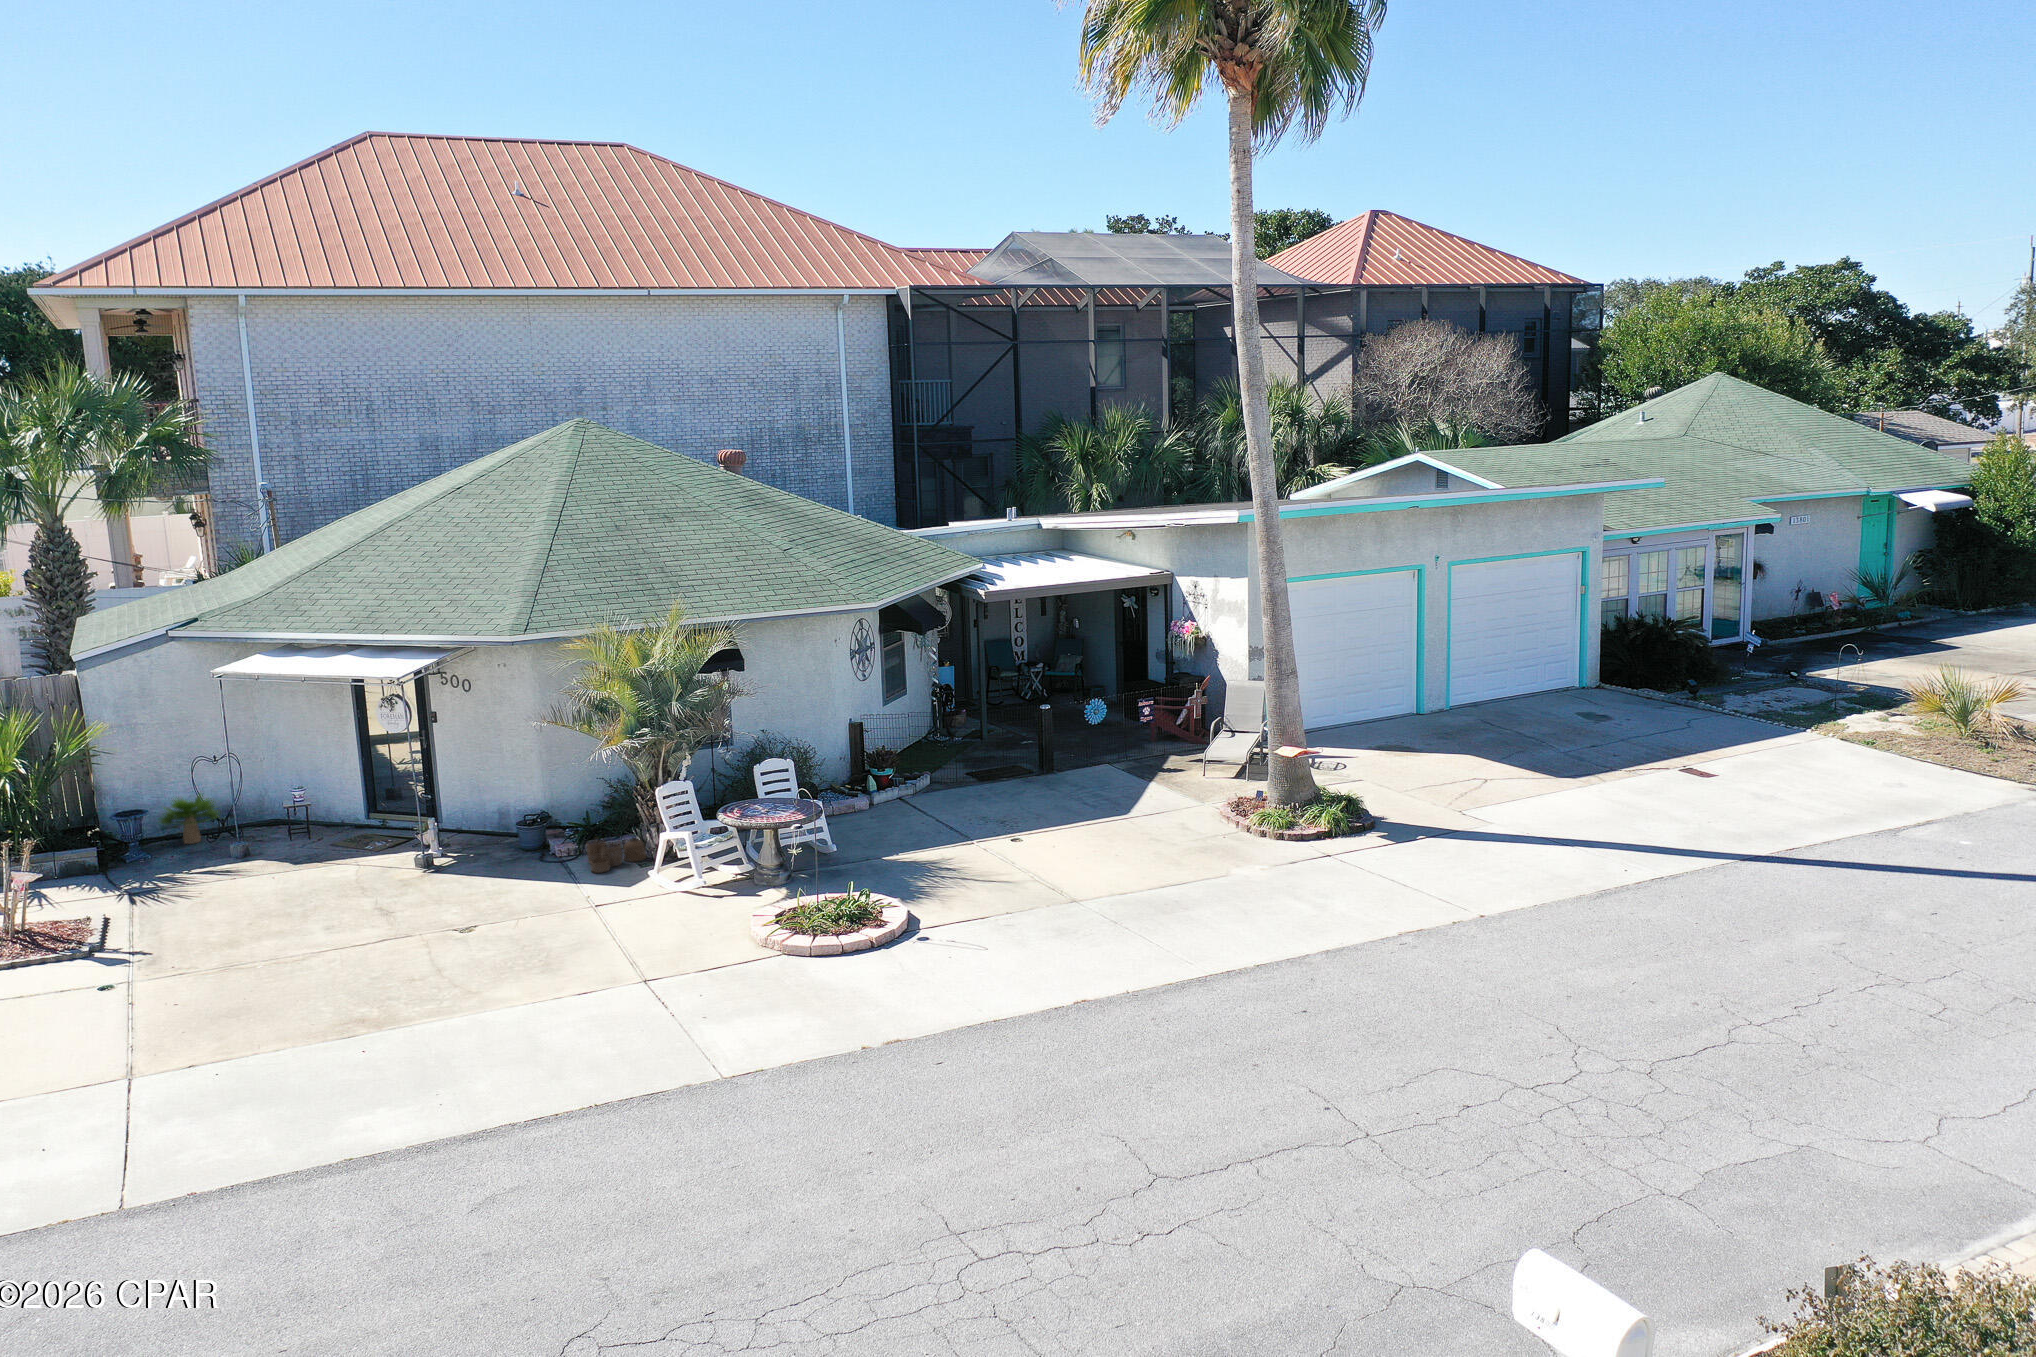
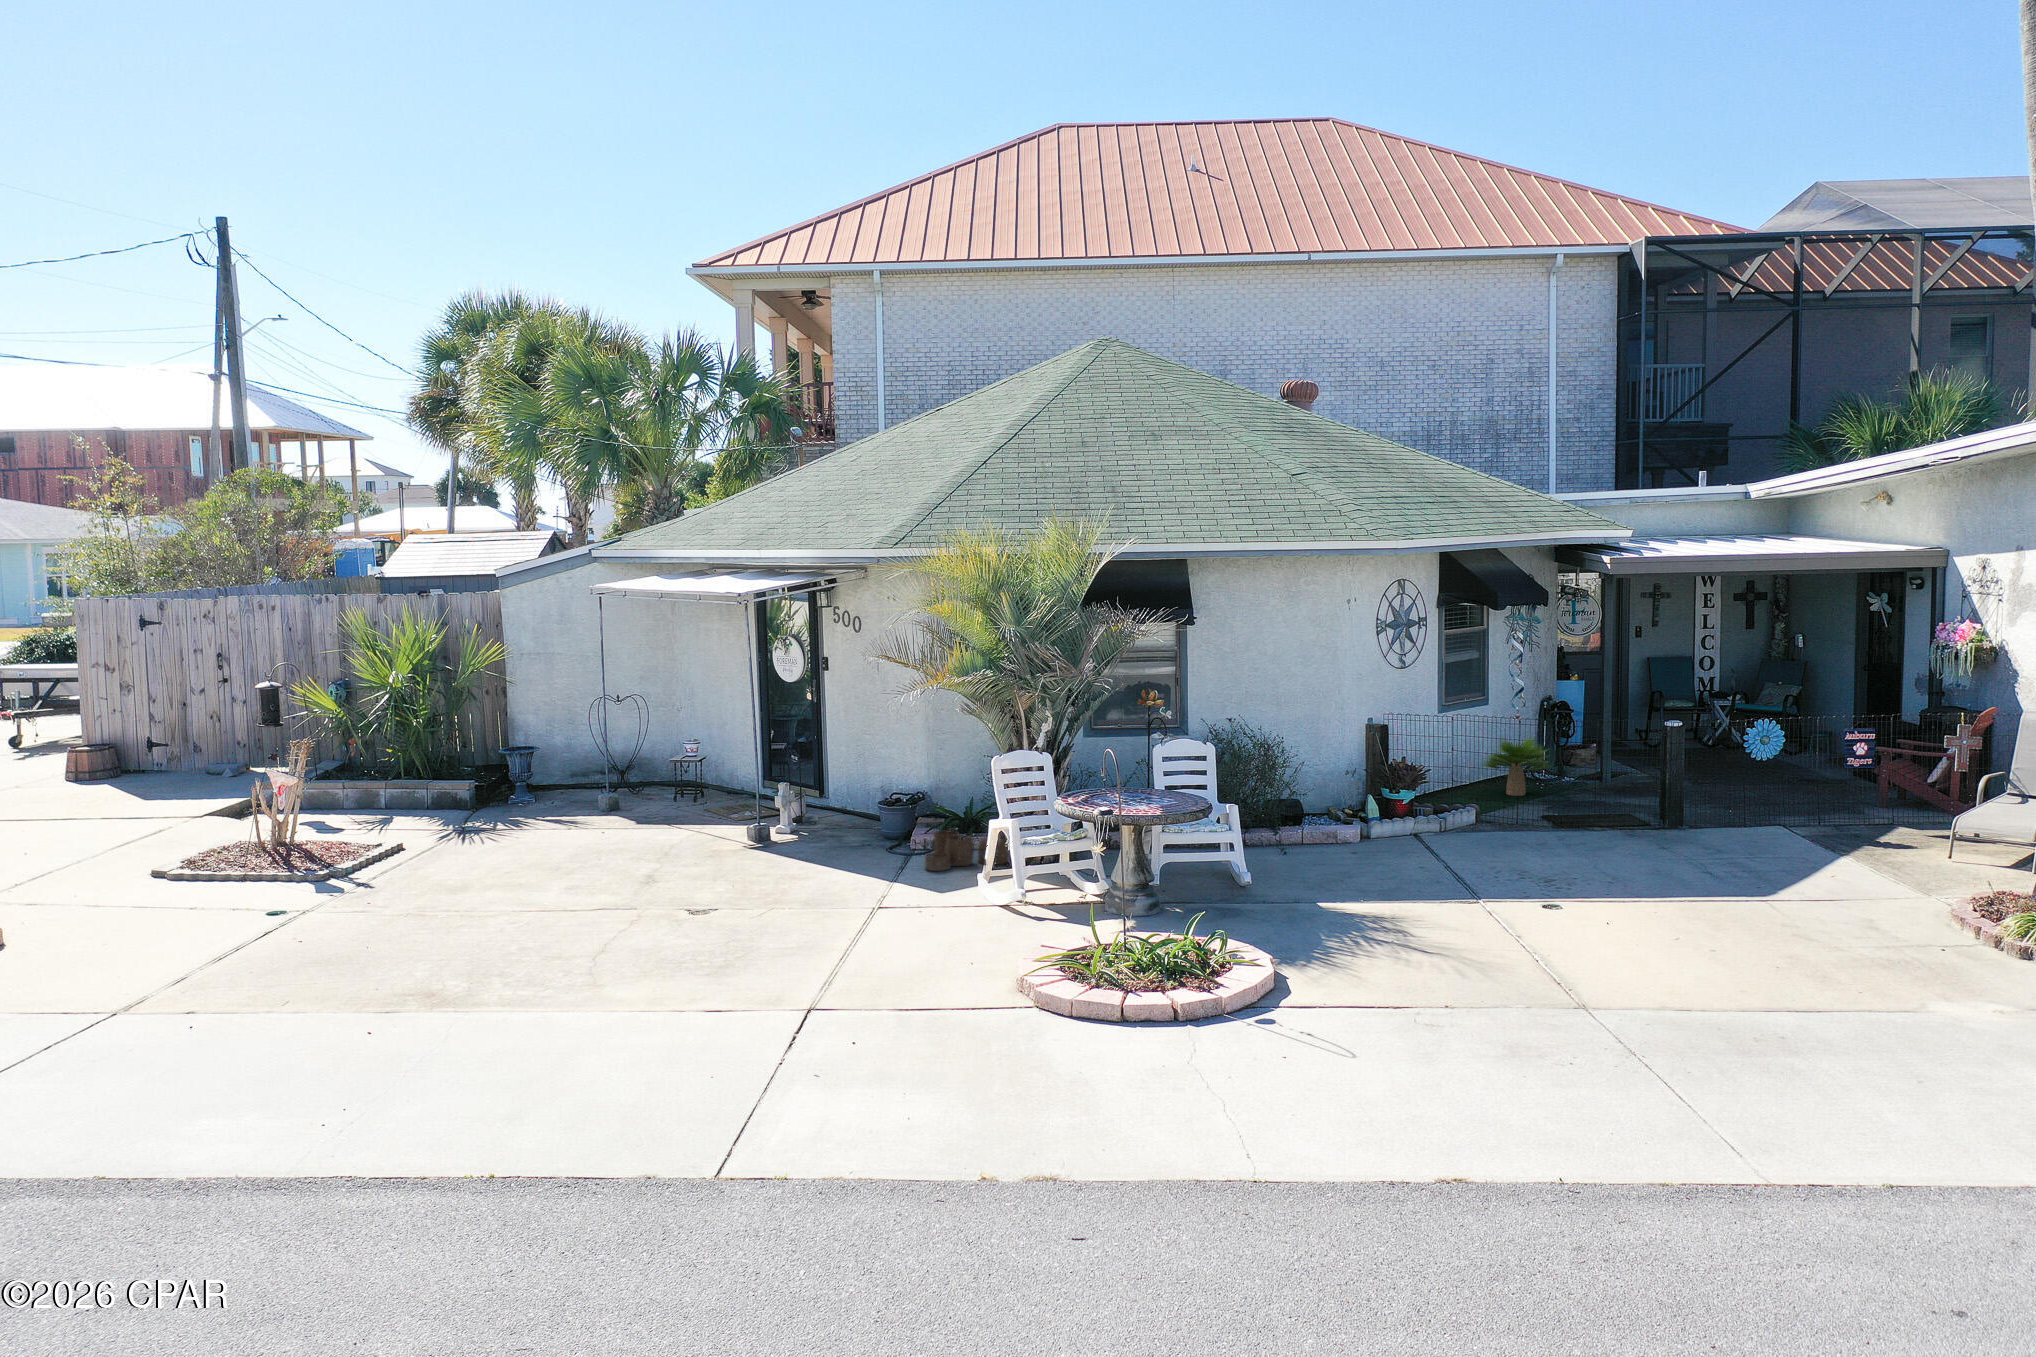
potted plant: present [159,794,219,844] -> present [1482,738,1549,796]

